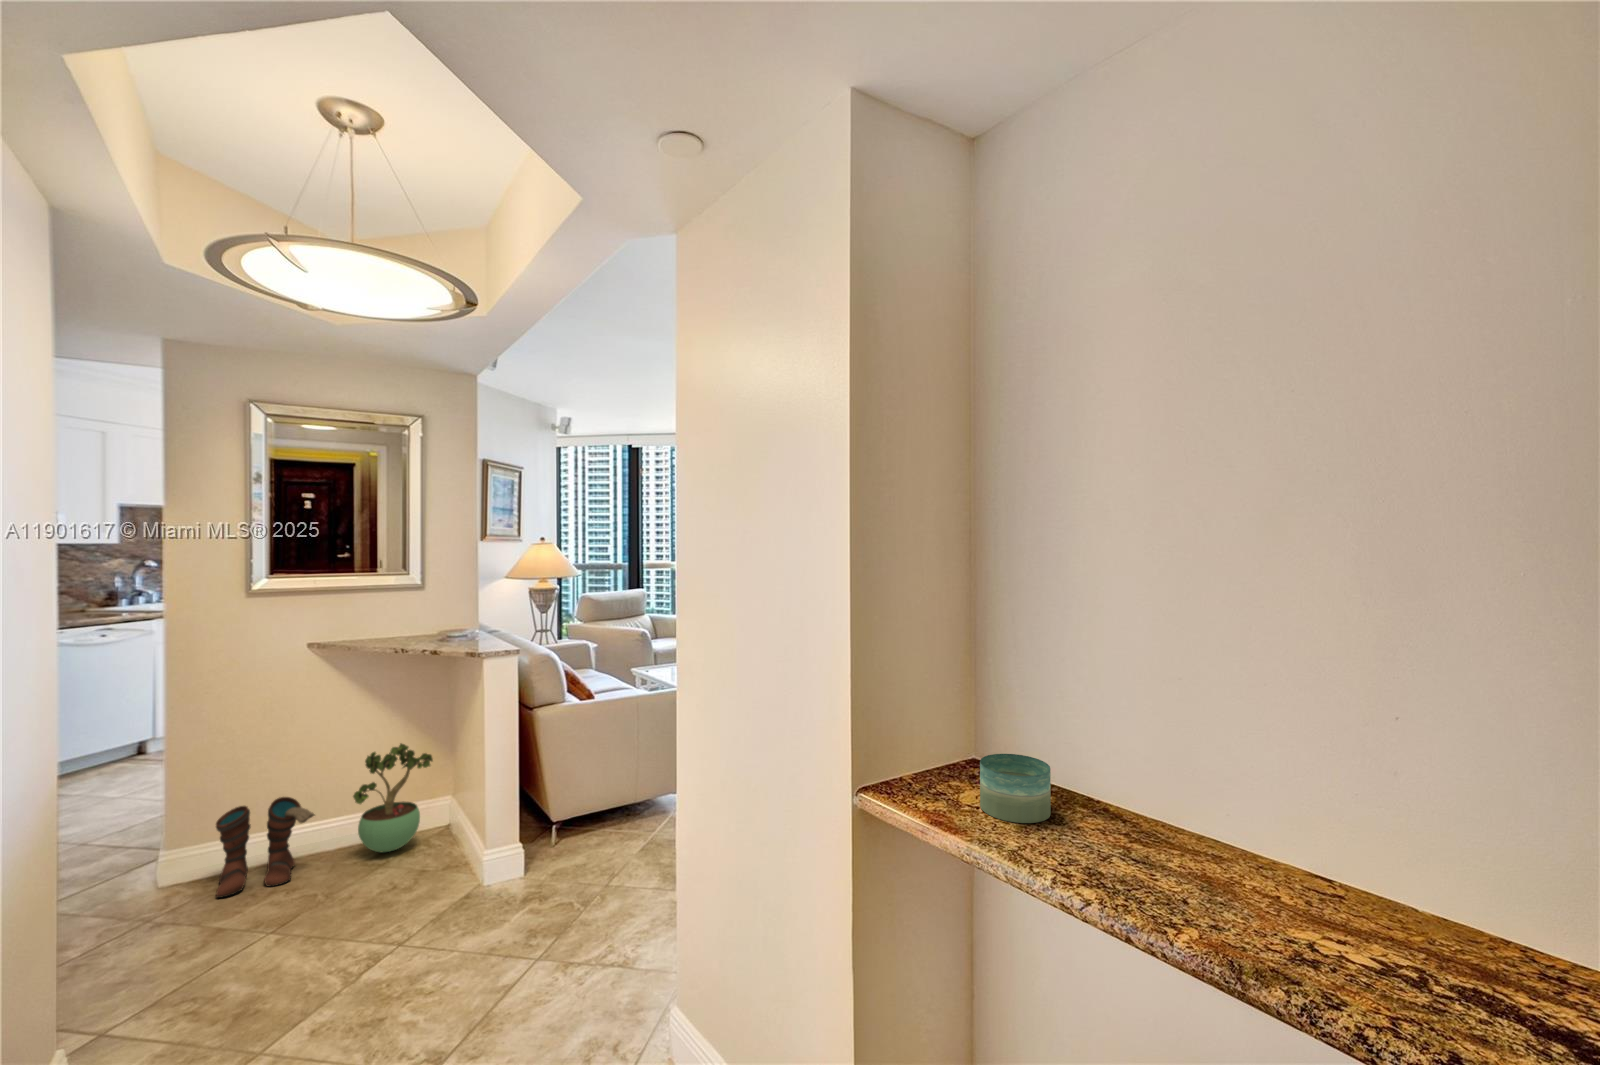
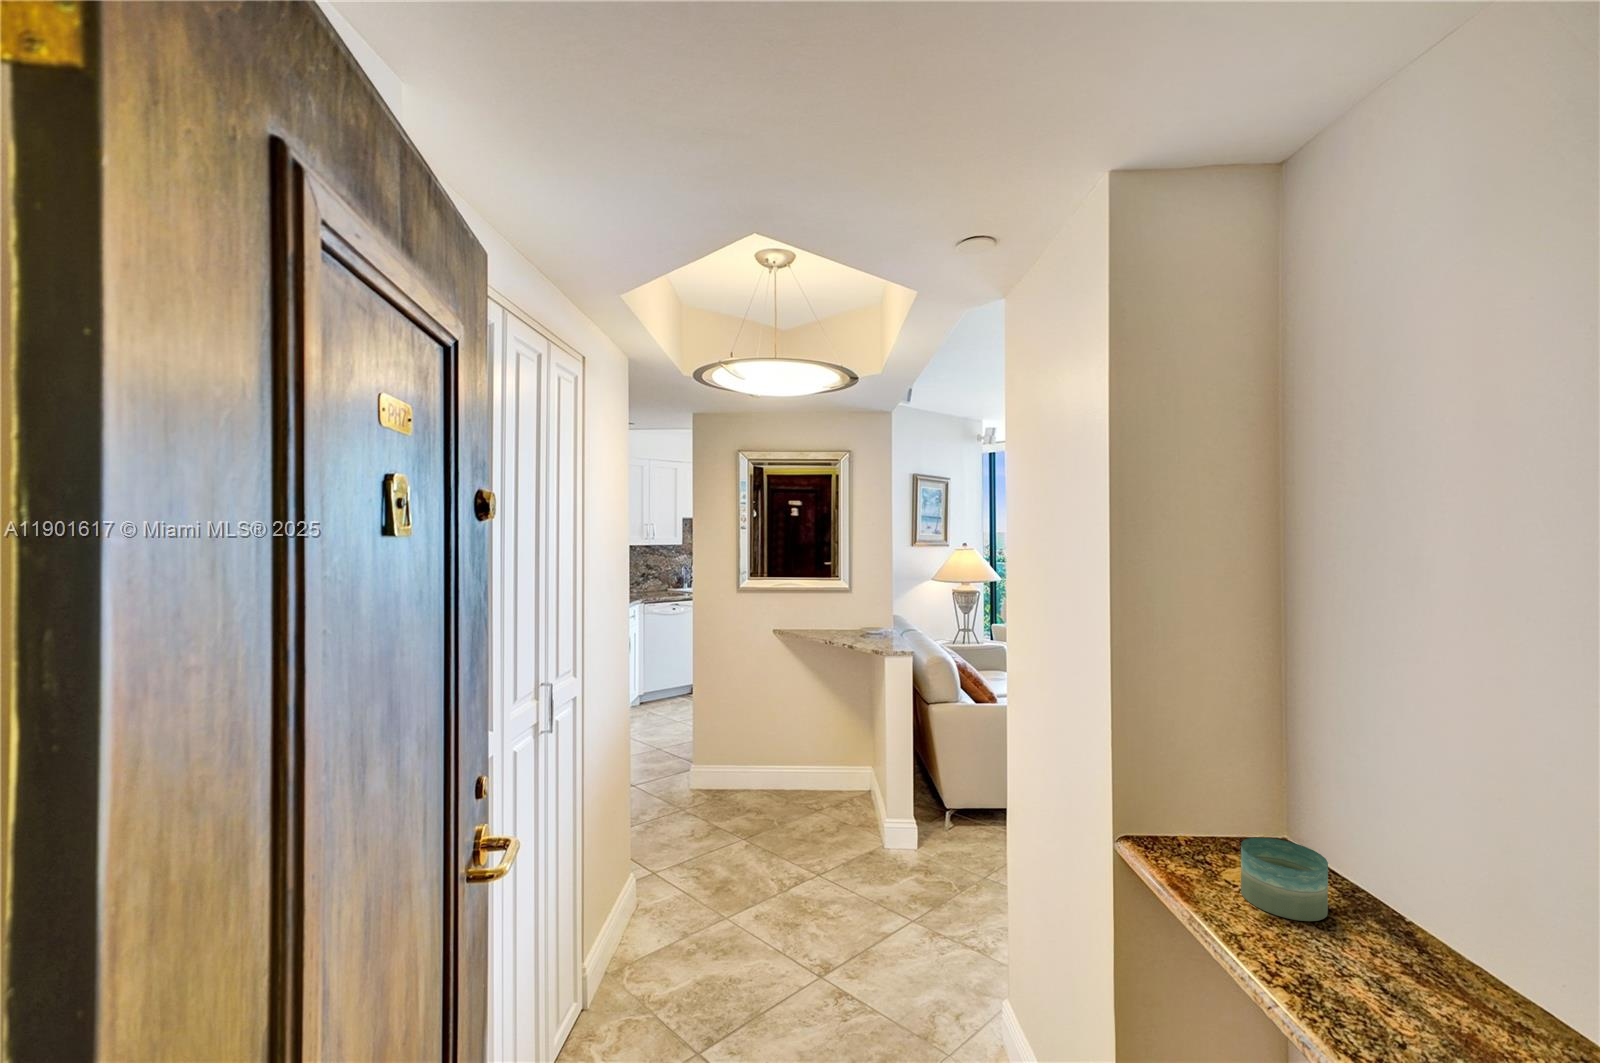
potted plant: present [353,744,433,852] -> none [800,717,855,802]
boots: present [216,797,315,898] -> none [720,743,777,807]

